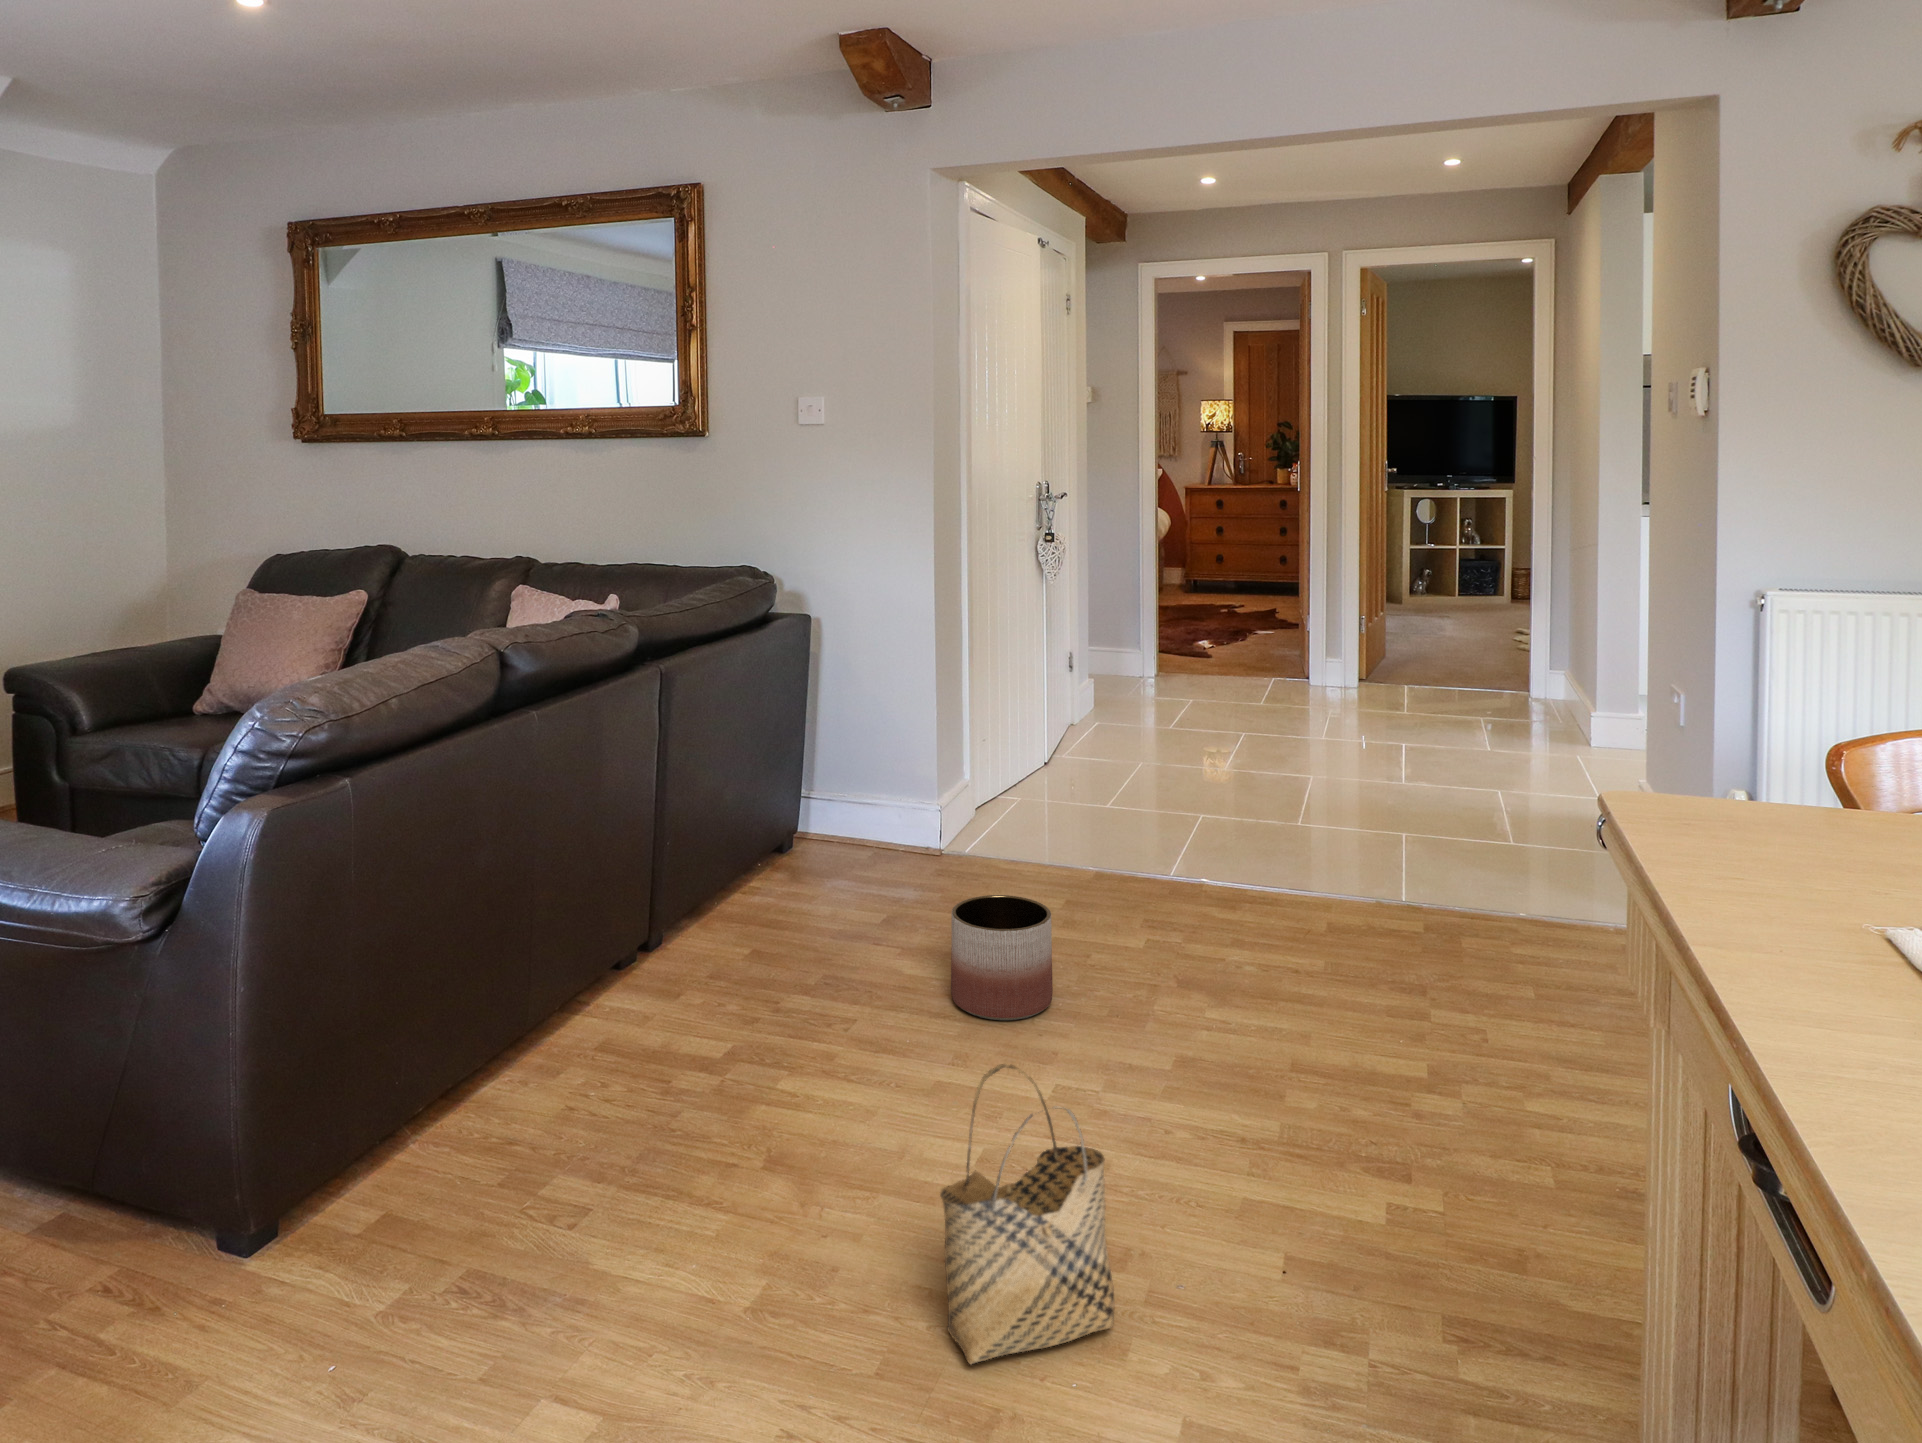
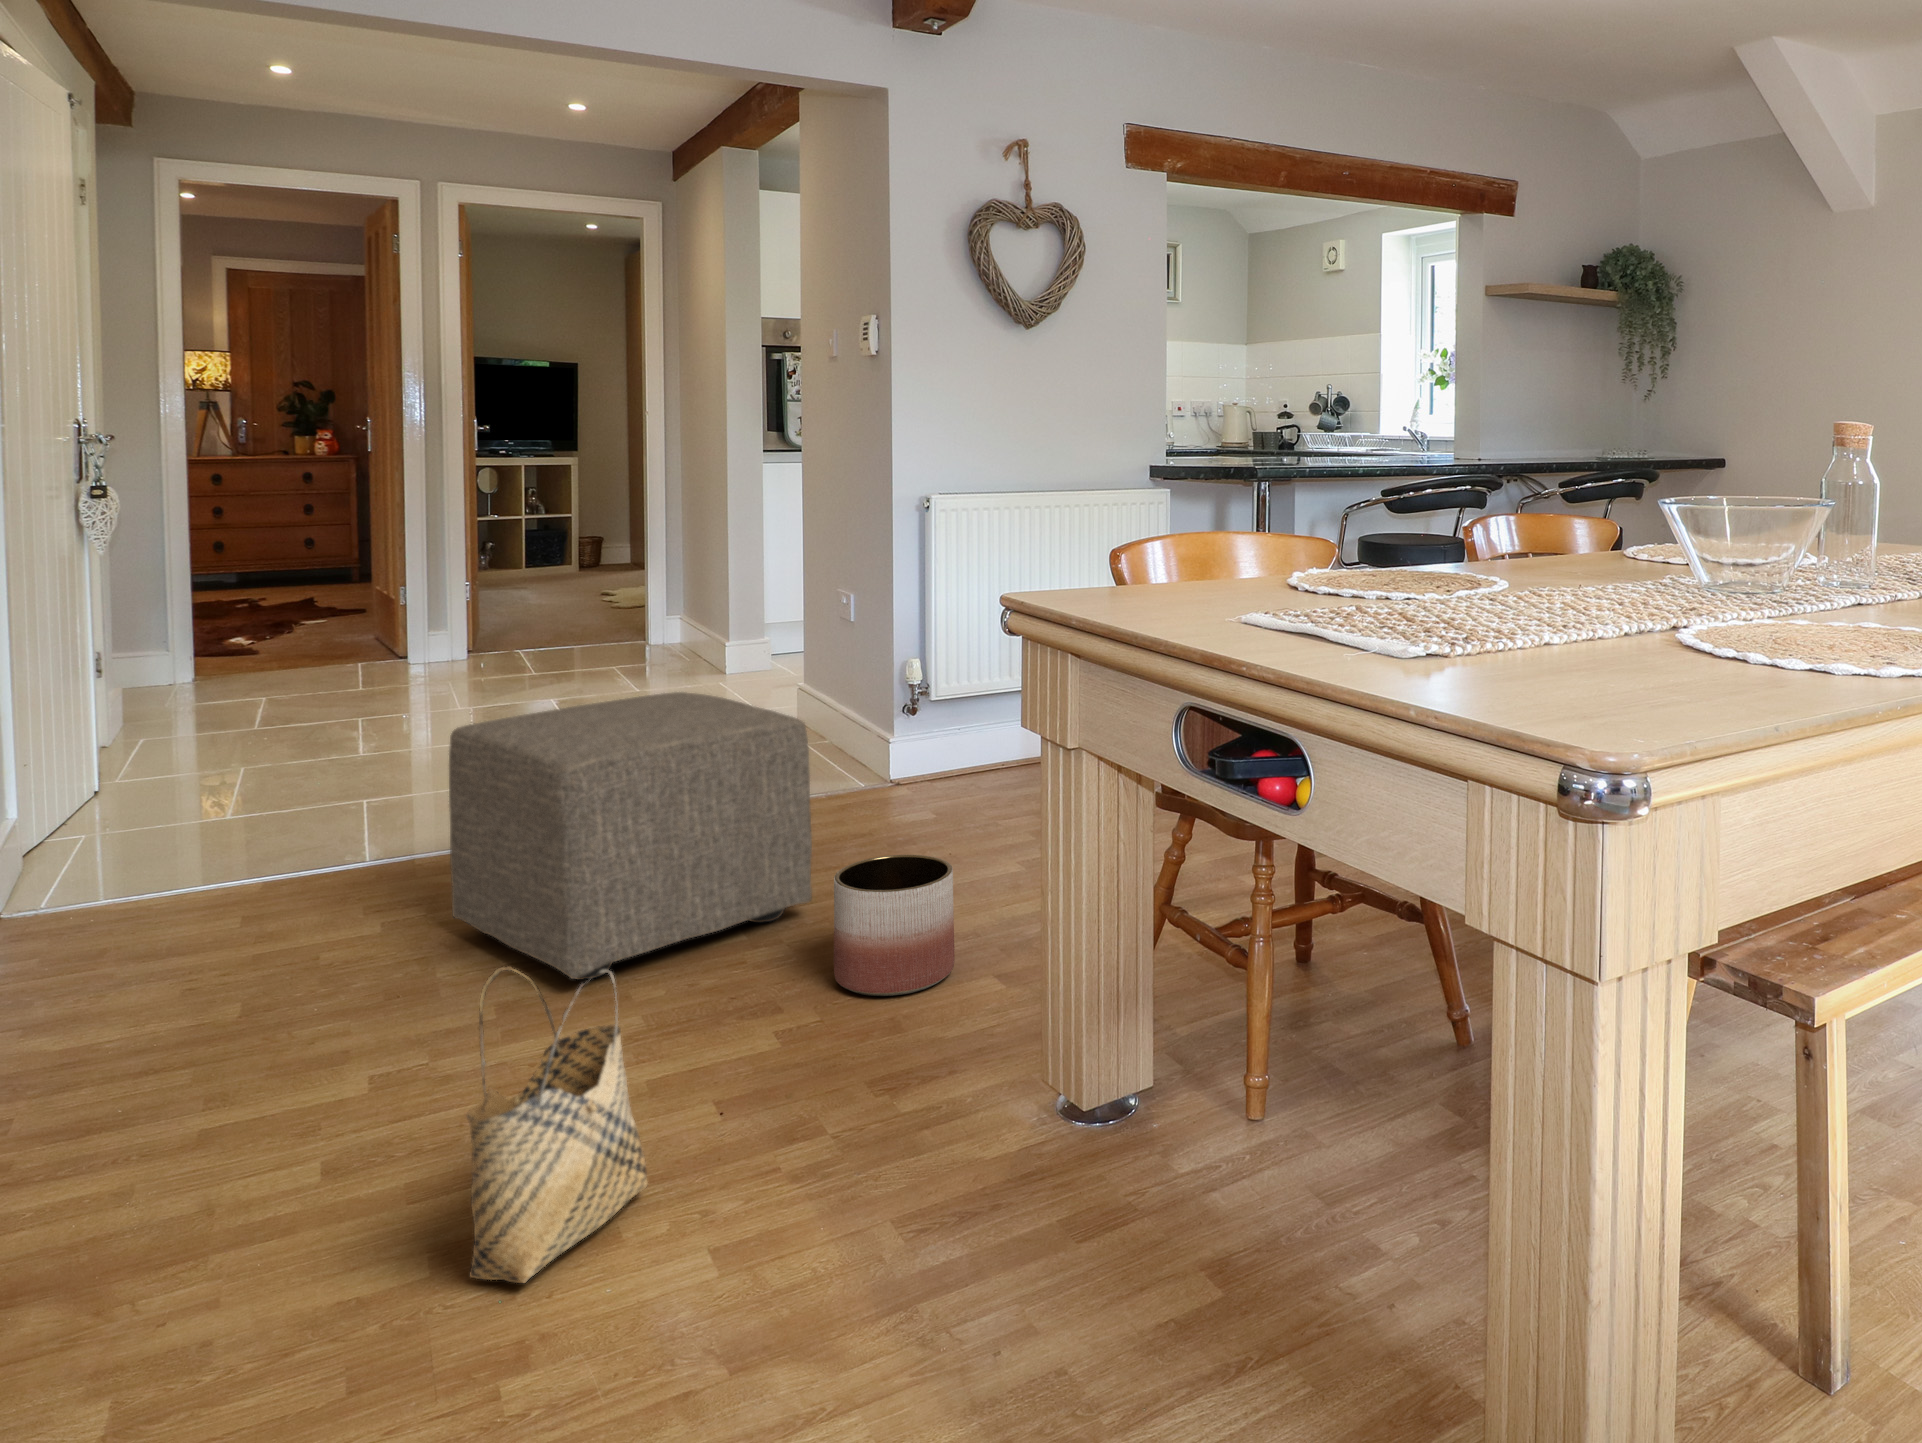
ottoman: none [1159,792,1472,1074] -> present [449,692,812,980]
planter: present [951,895,1053,1020] -> present [834,855,955,996]

